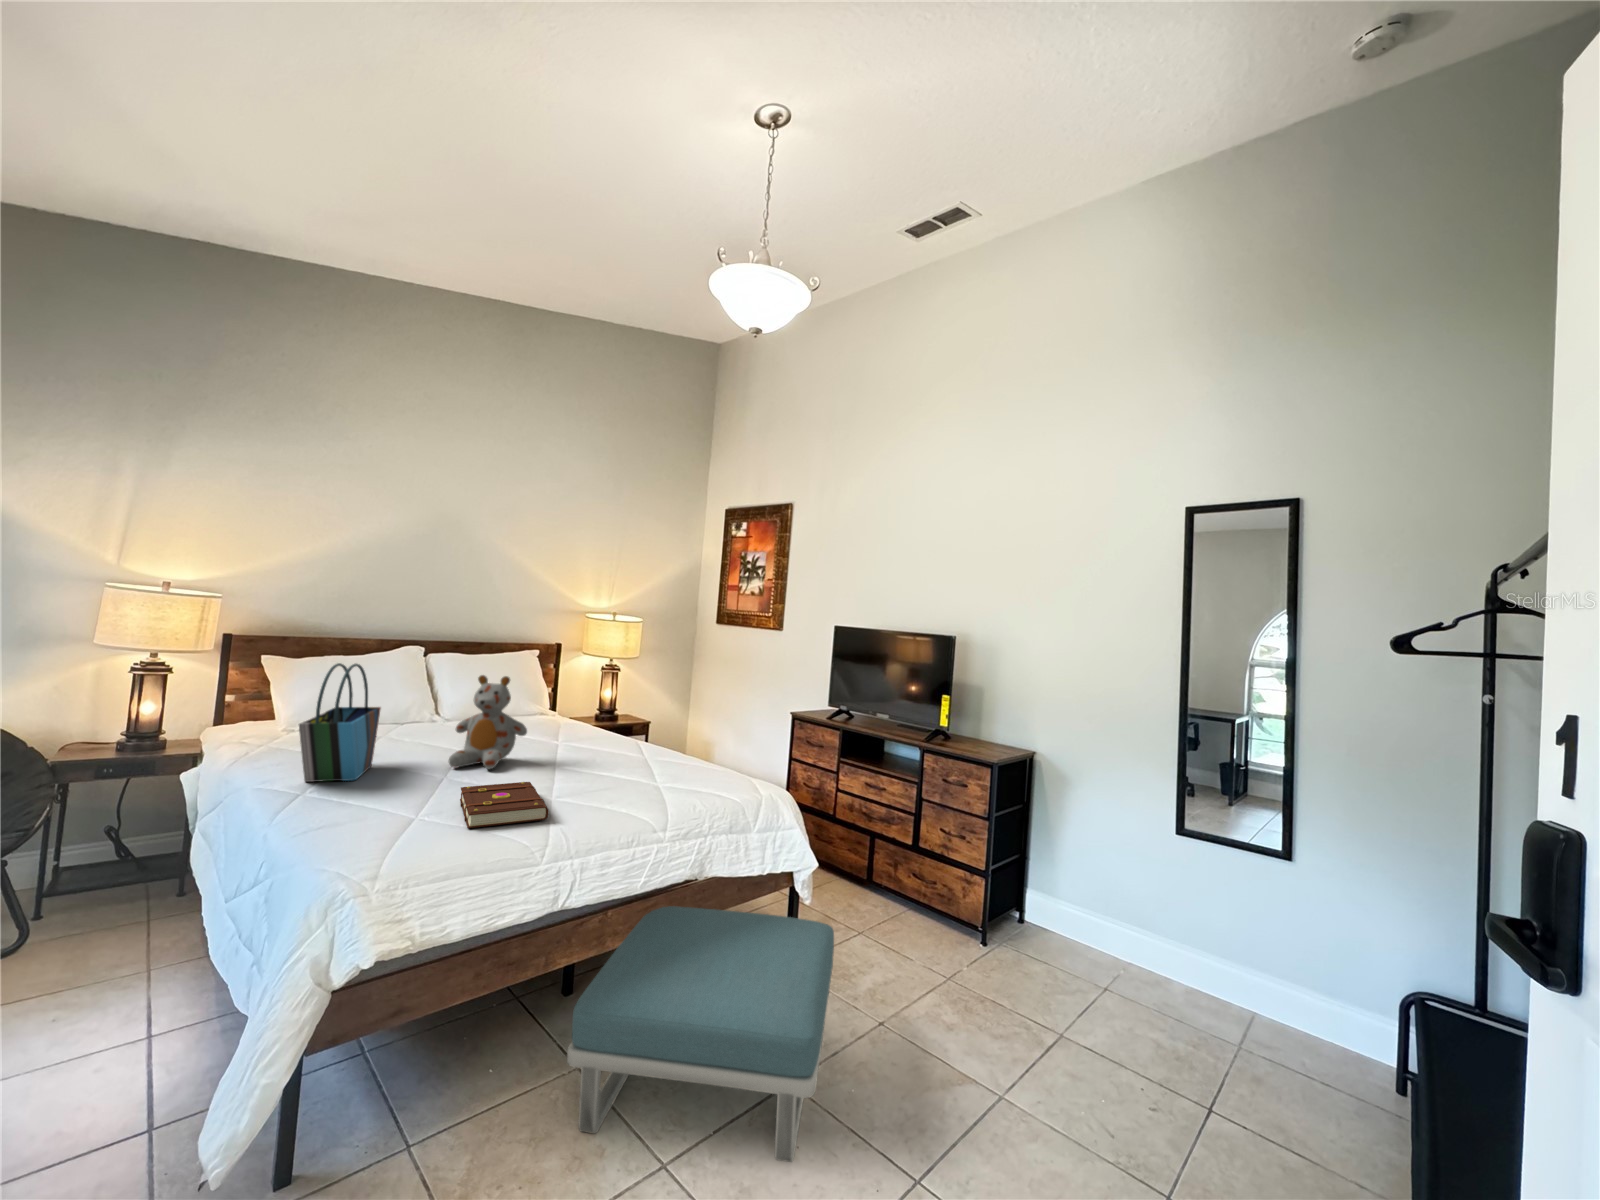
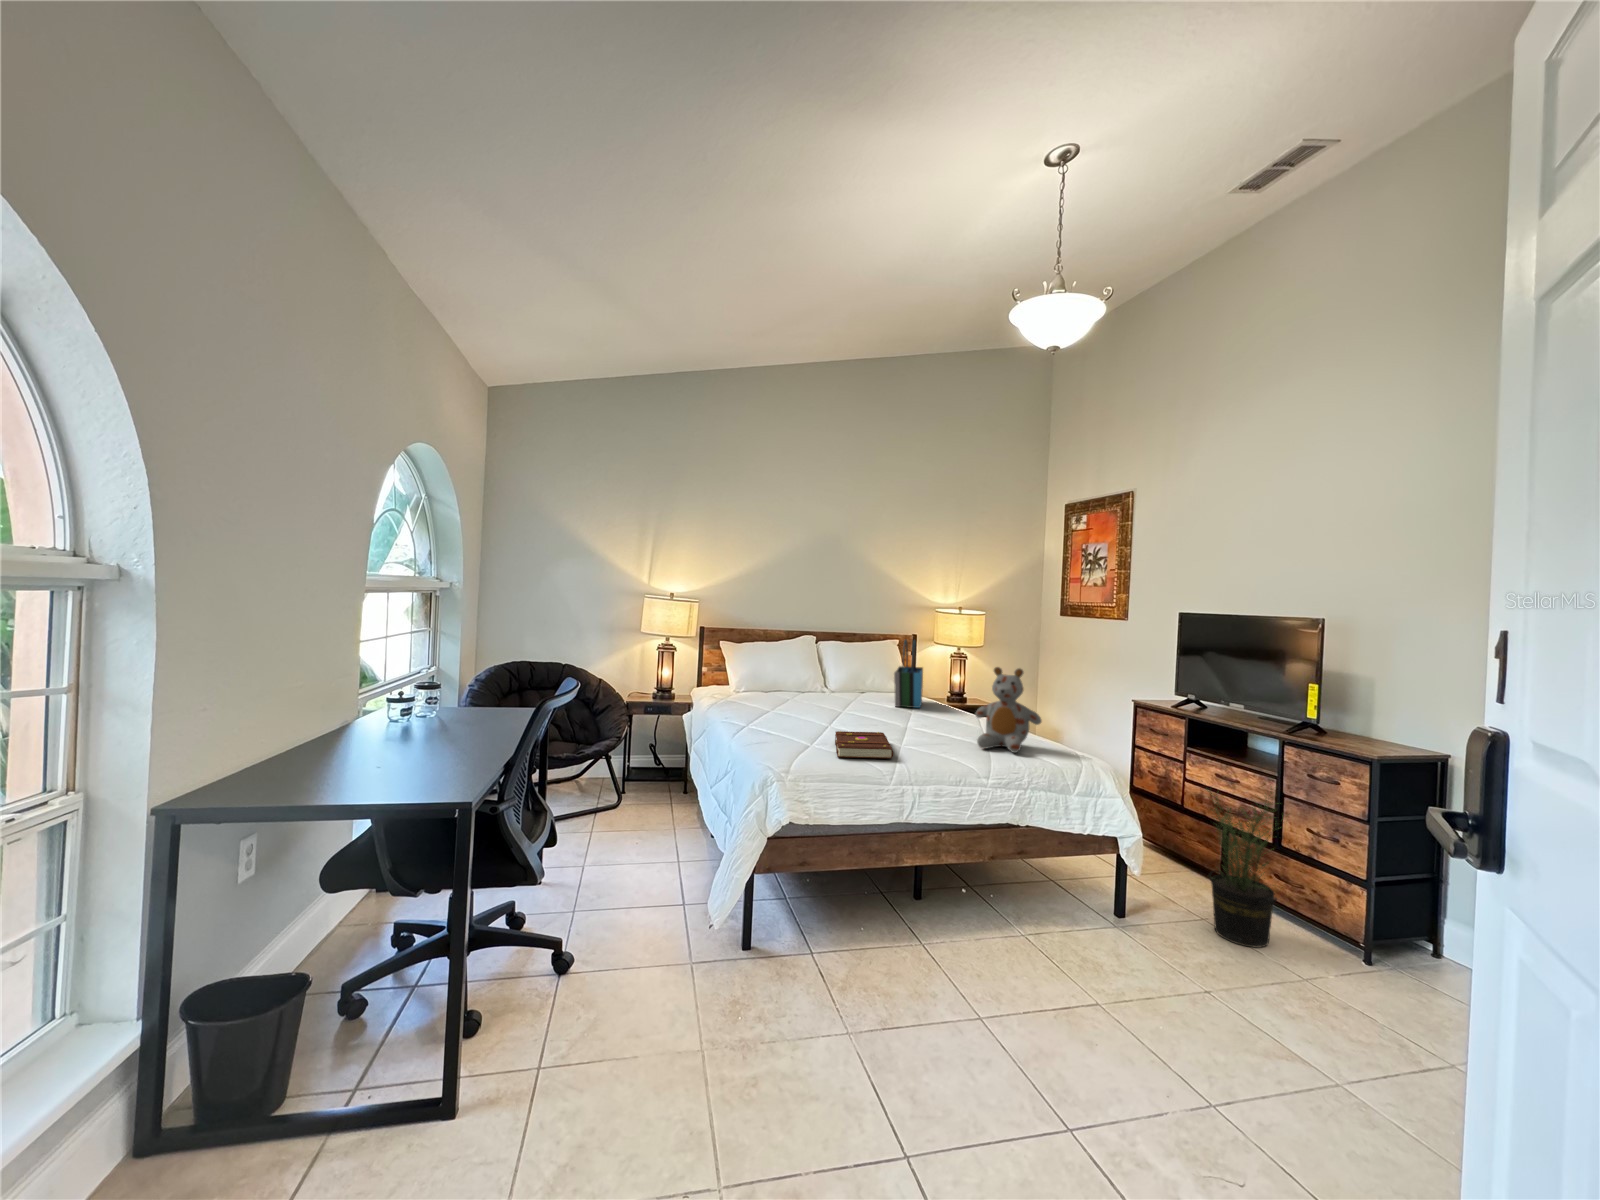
tote bag: present [299,663,381,782] -> present [894,640,923,708]
stuffed bear: present [449,675,527,769] -> present [975,667,1041,753]
potted plant: none [857,791,932,952] -> present [1208,791,1283,948]
footstool: present [567,906,834,1162] -> none [906,847,1154,1071]

